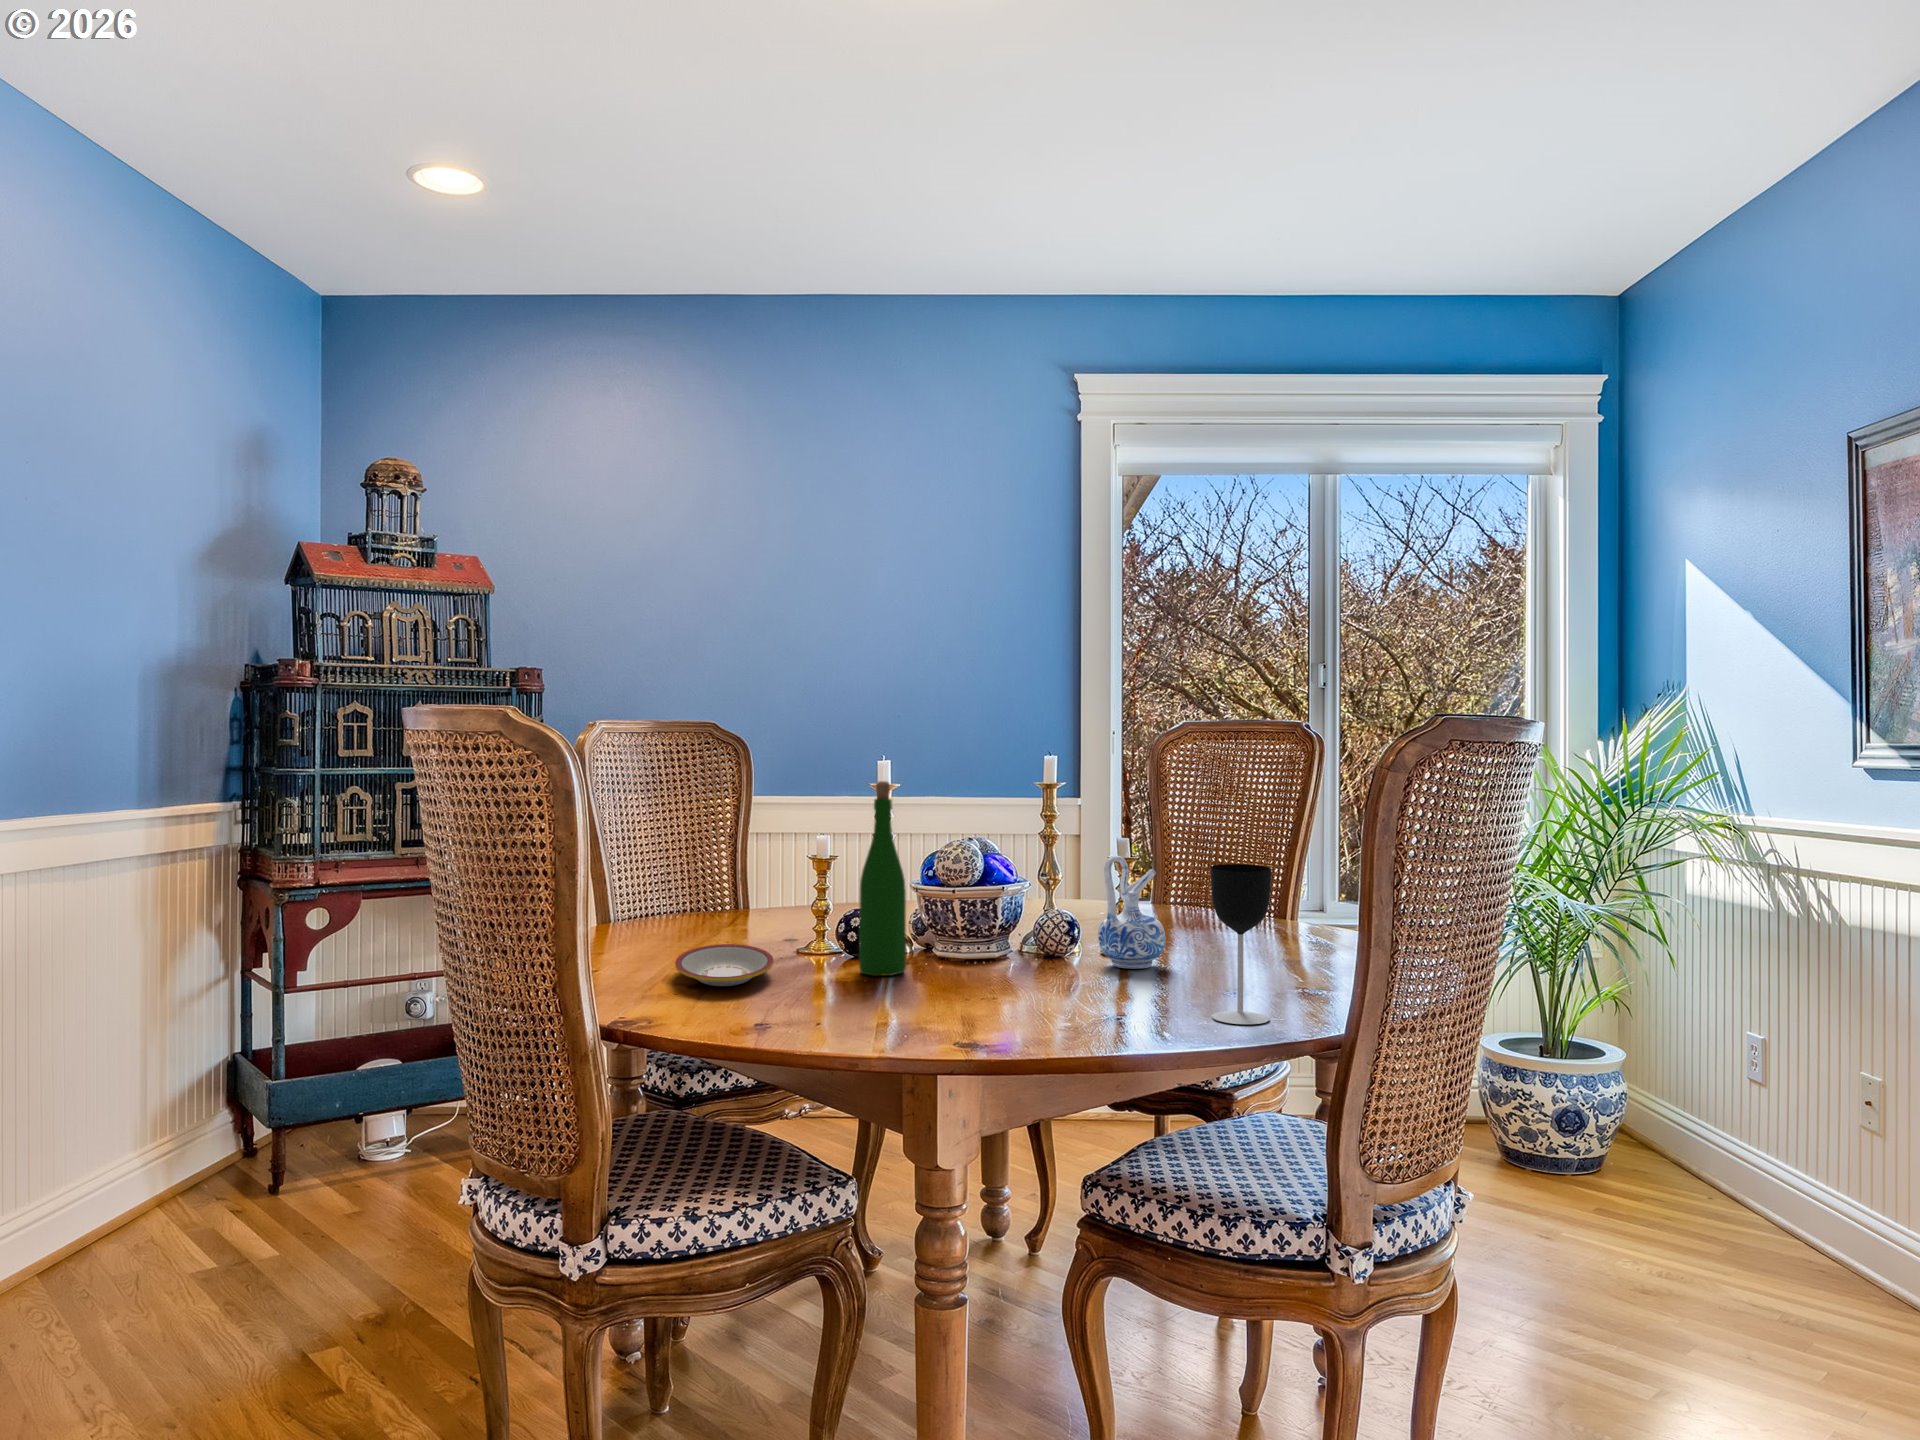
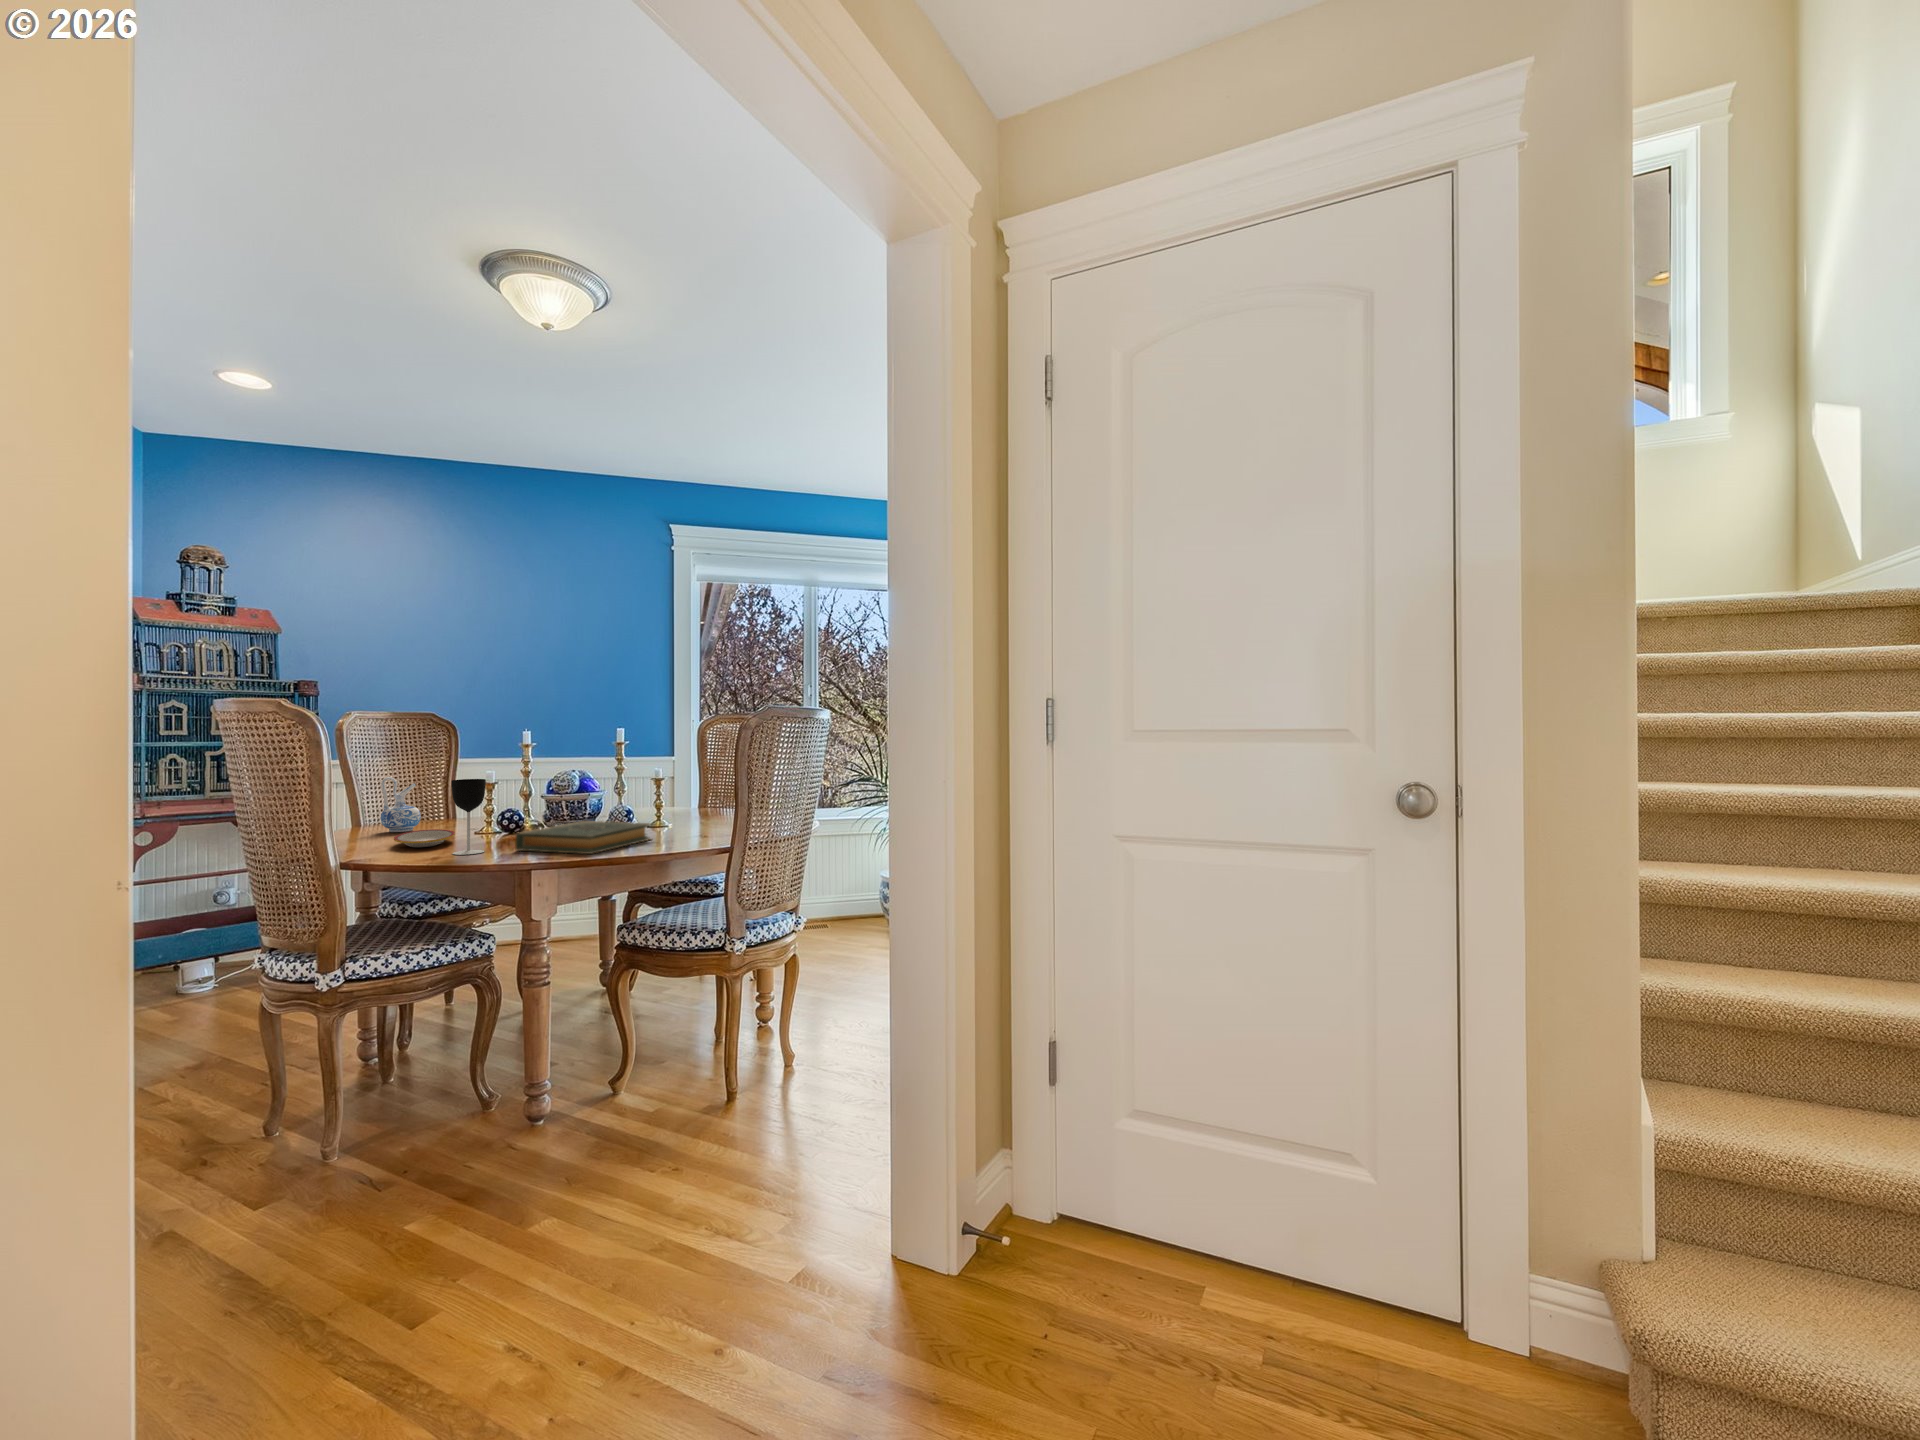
wine bottle: present [859,781,906,976] -> none [506,741,532,840]
ceramic pitcher: present [1098,856,1166,969] -> present [381,777,421,832]
wine glass: present [1210,864,1272,1024] -> present [451,779,486,855]
hardback book: none [896,944,1147,1035] -> present [516,821,650,854]

